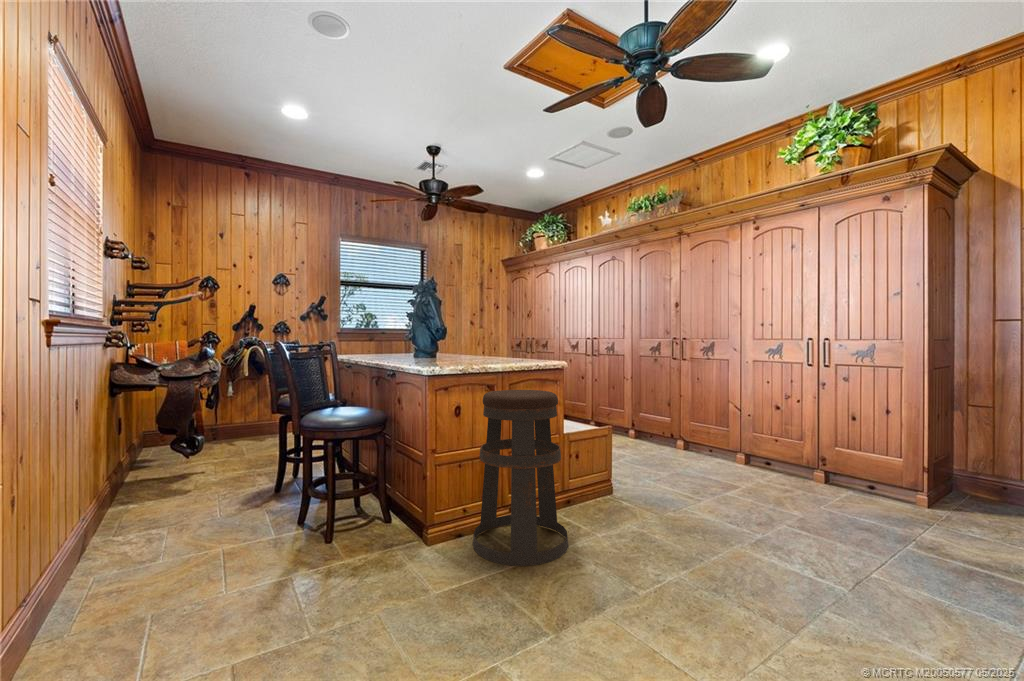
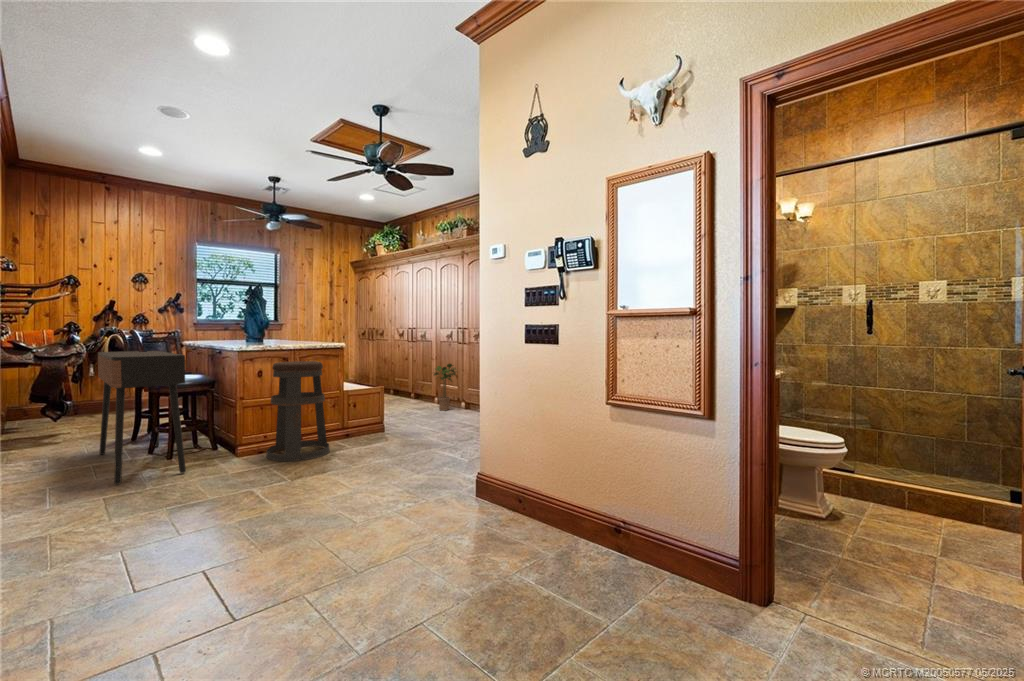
console table: none [234,371,364,620] -> present [98,351,186,484]
potted plant: none [636,387,676,452] -> present [434,364,456,411]

